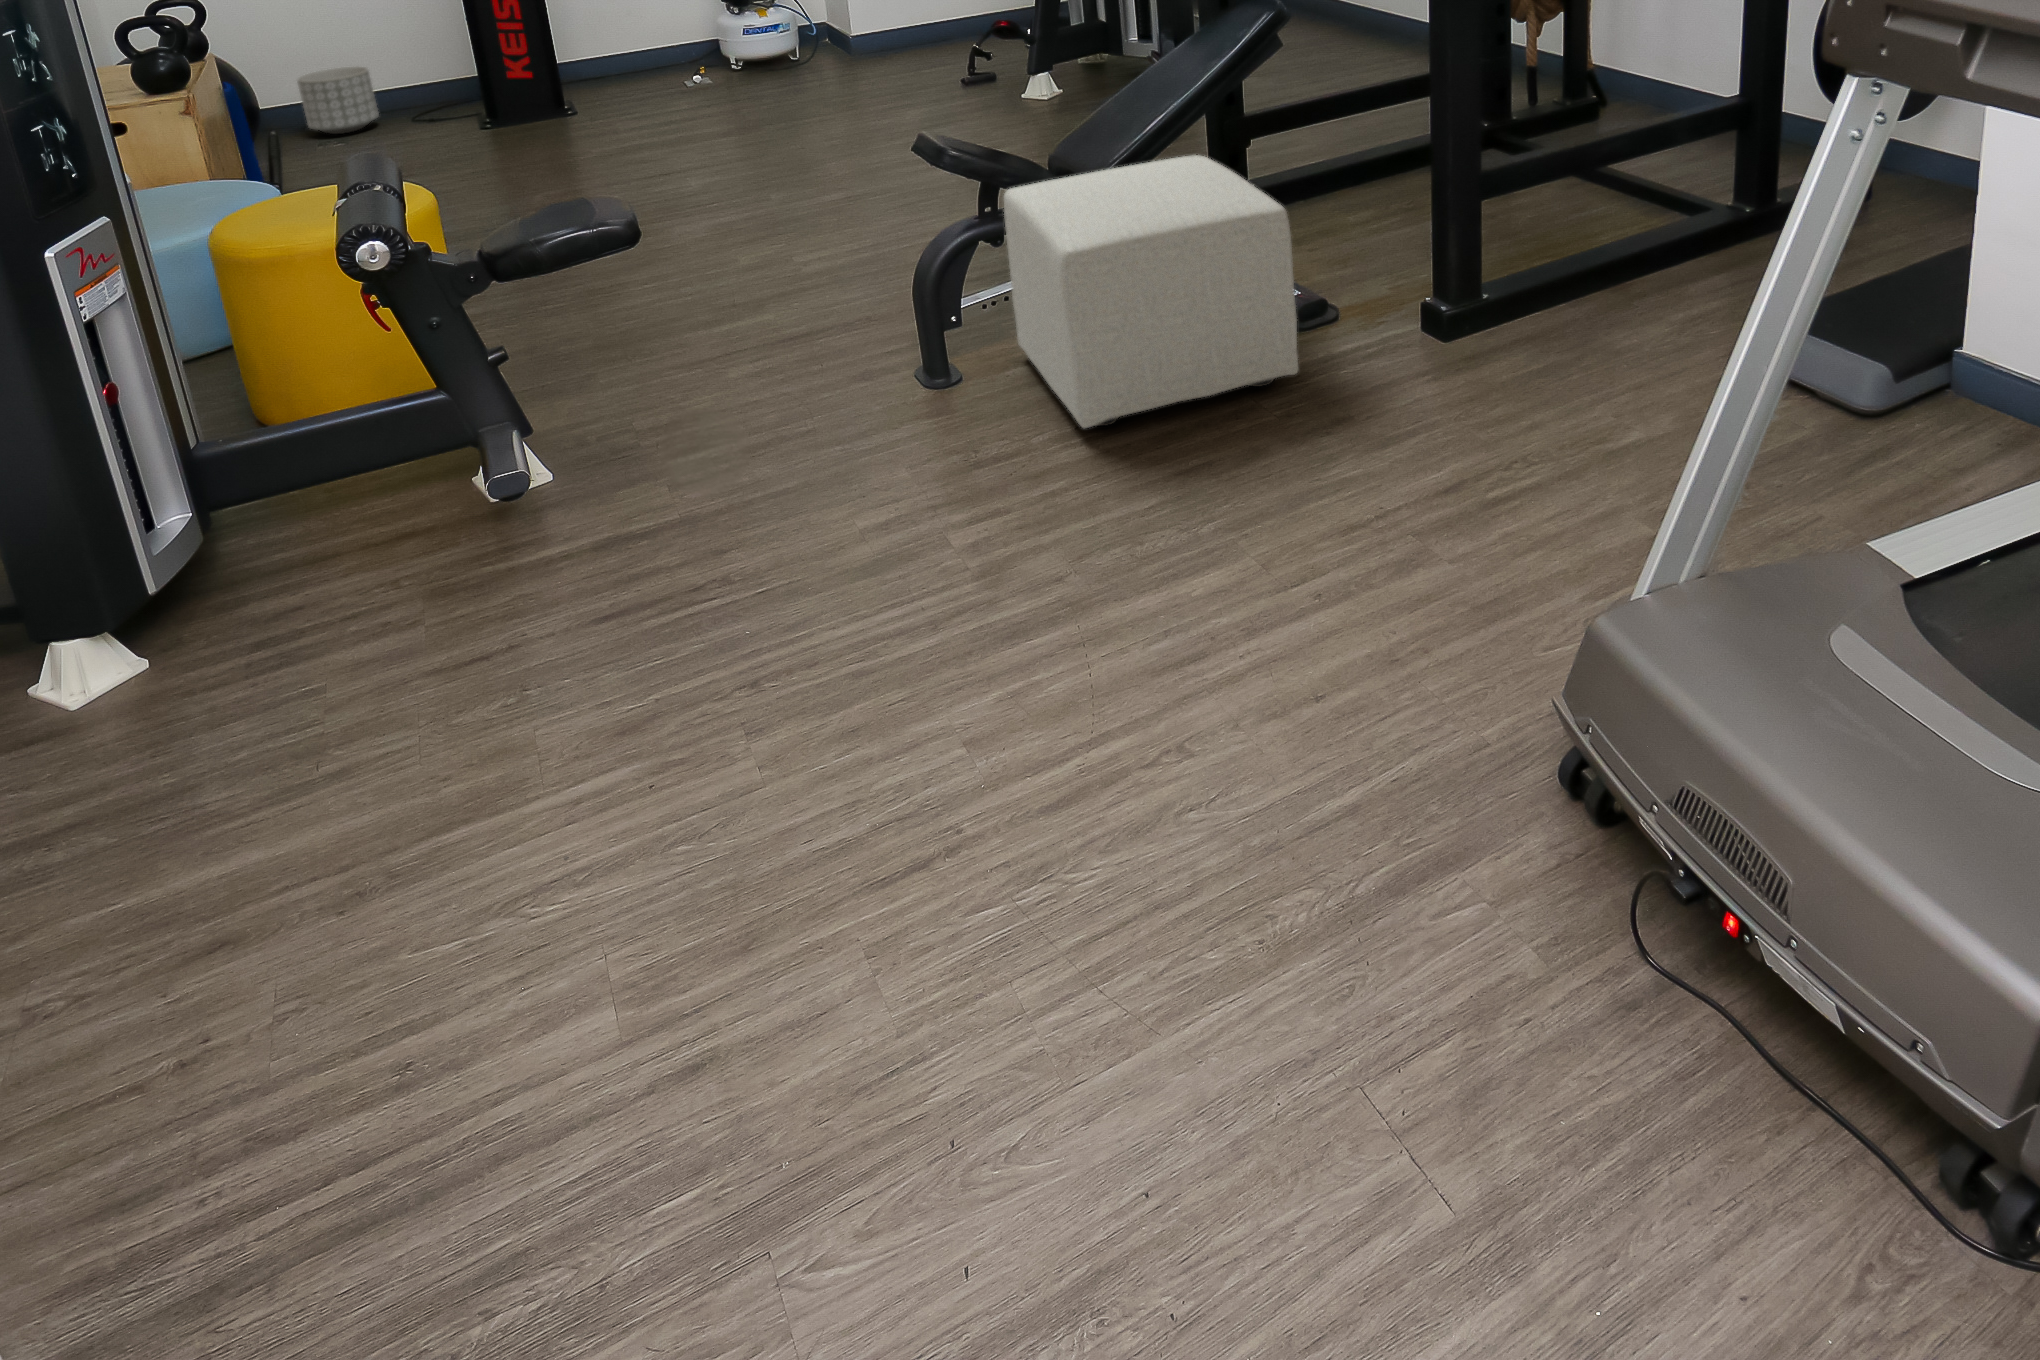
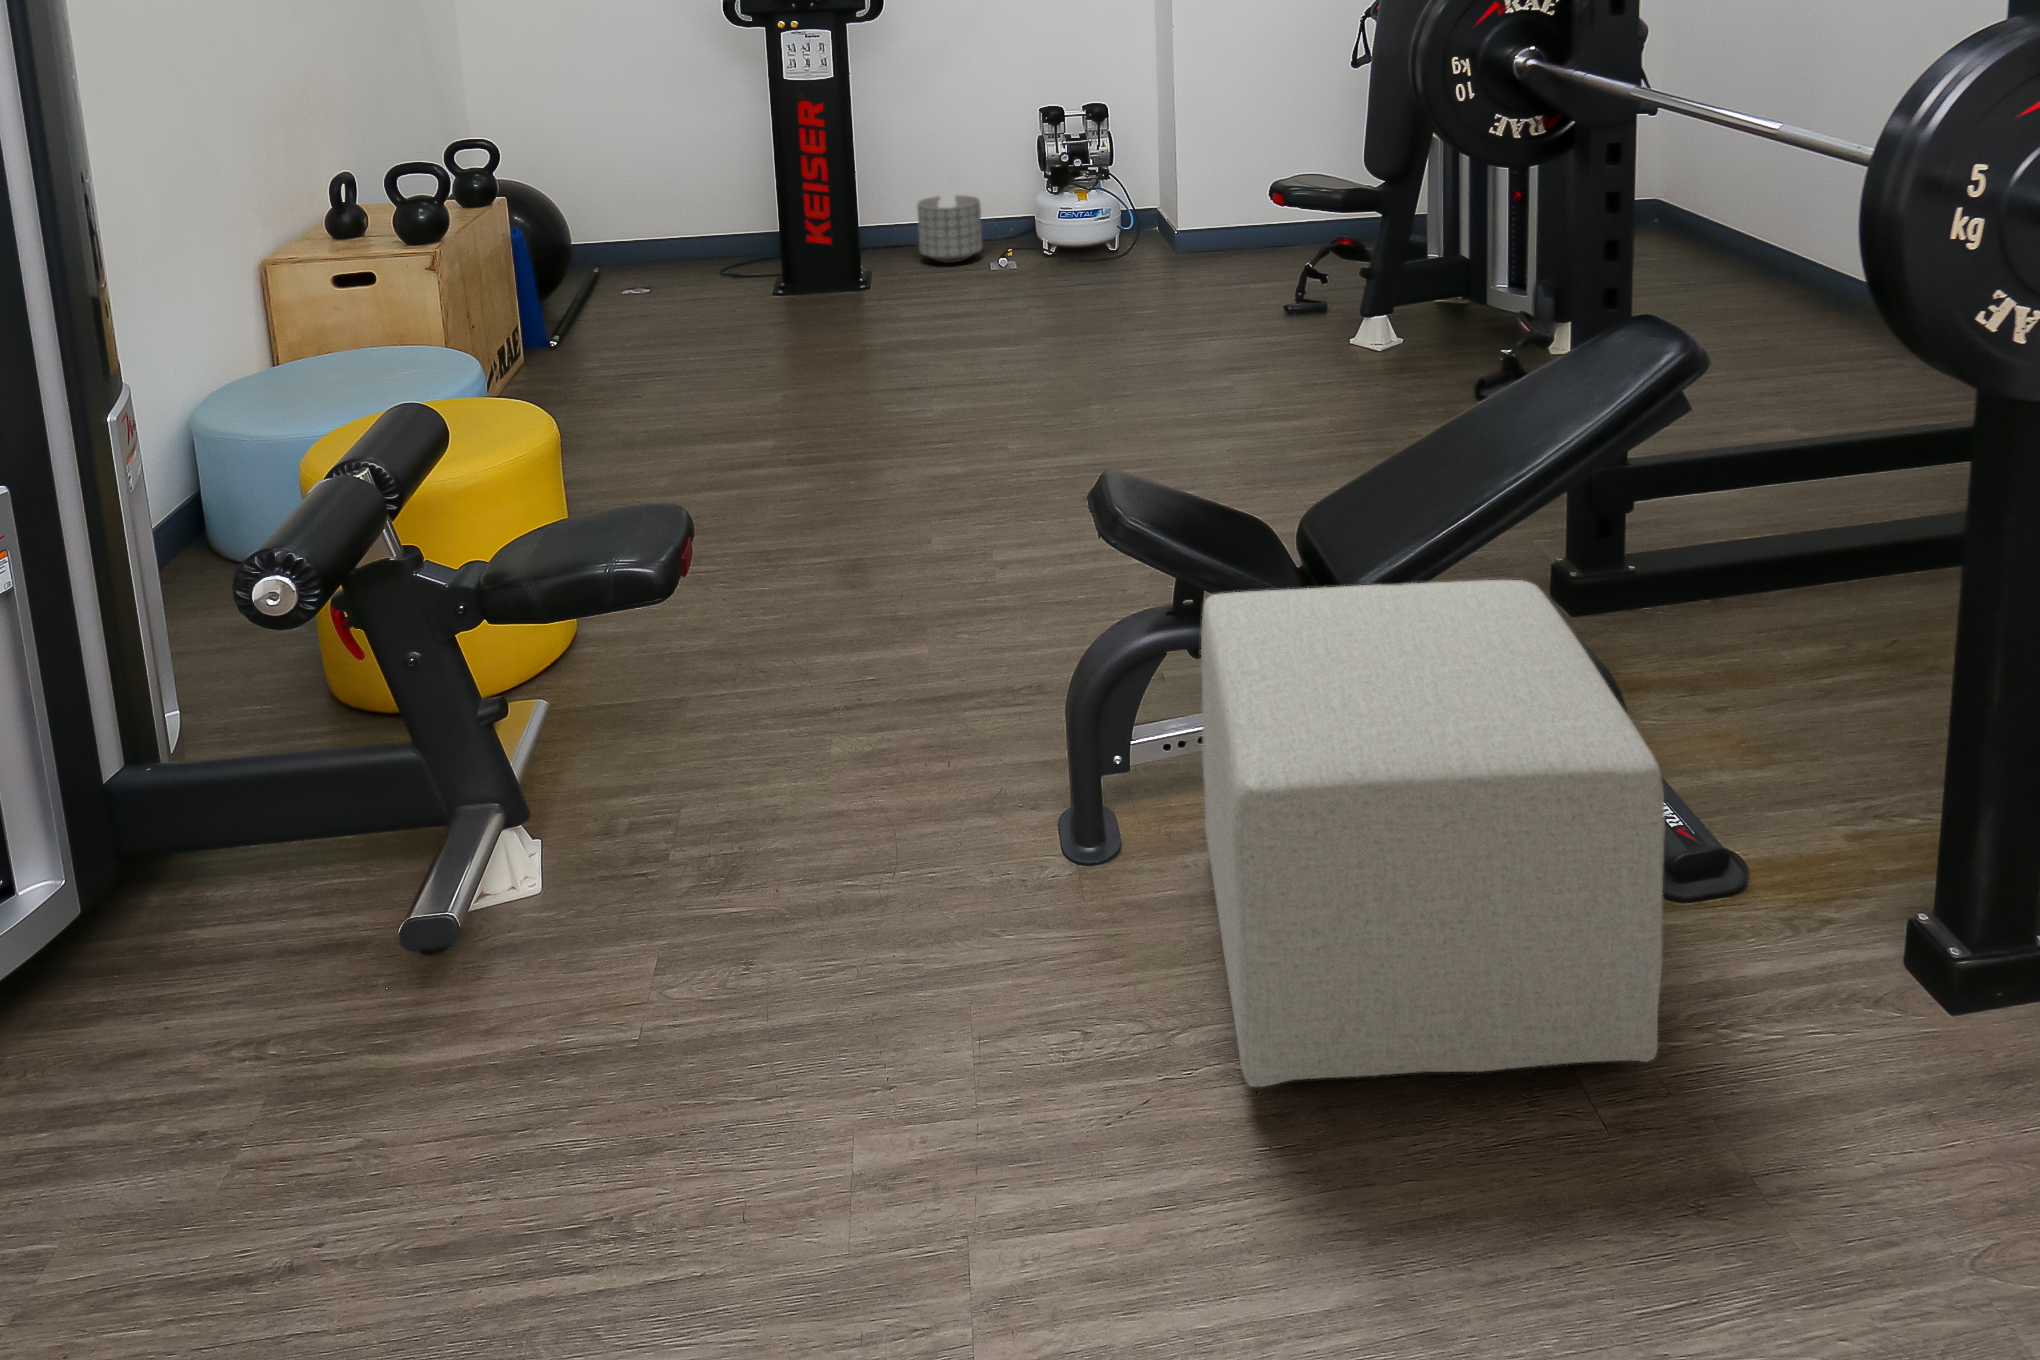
planter: present [297,66,379,134] -> present [917,195,982,263]

